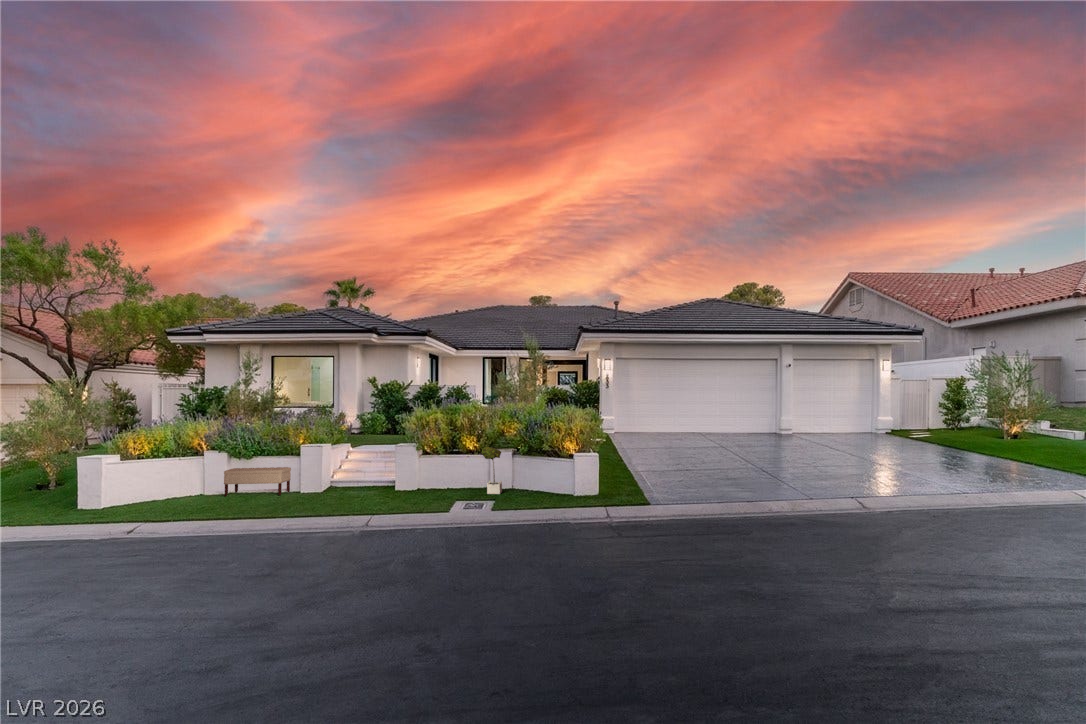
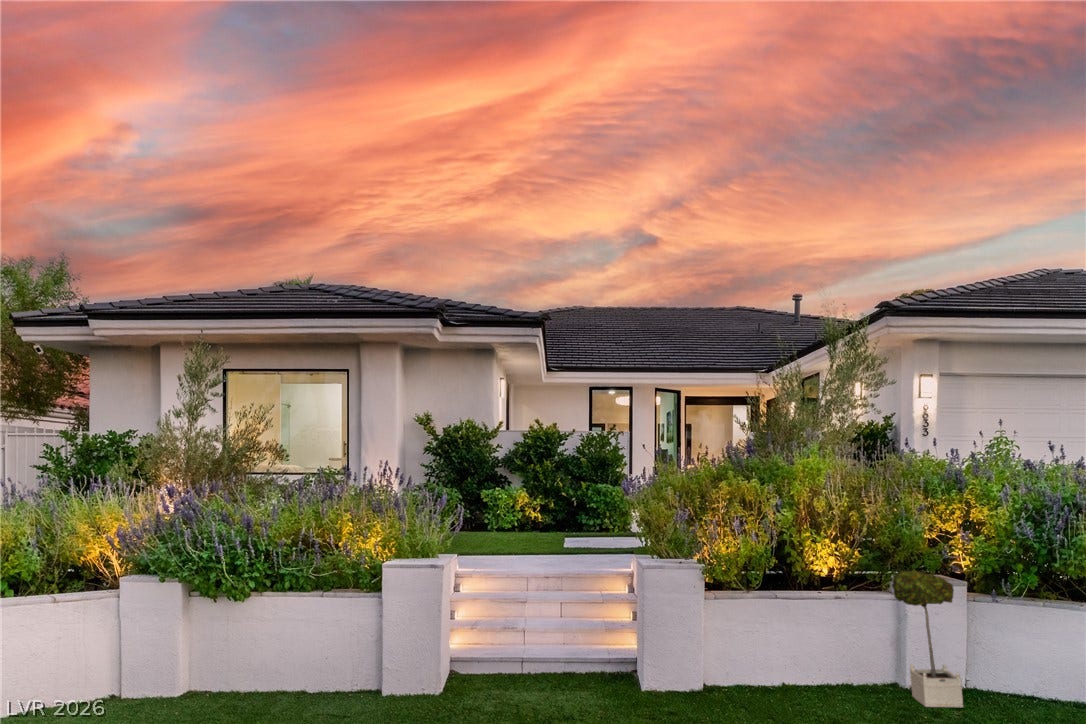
bench: present [224,467,291,496] -> none [179,623,357,711]

